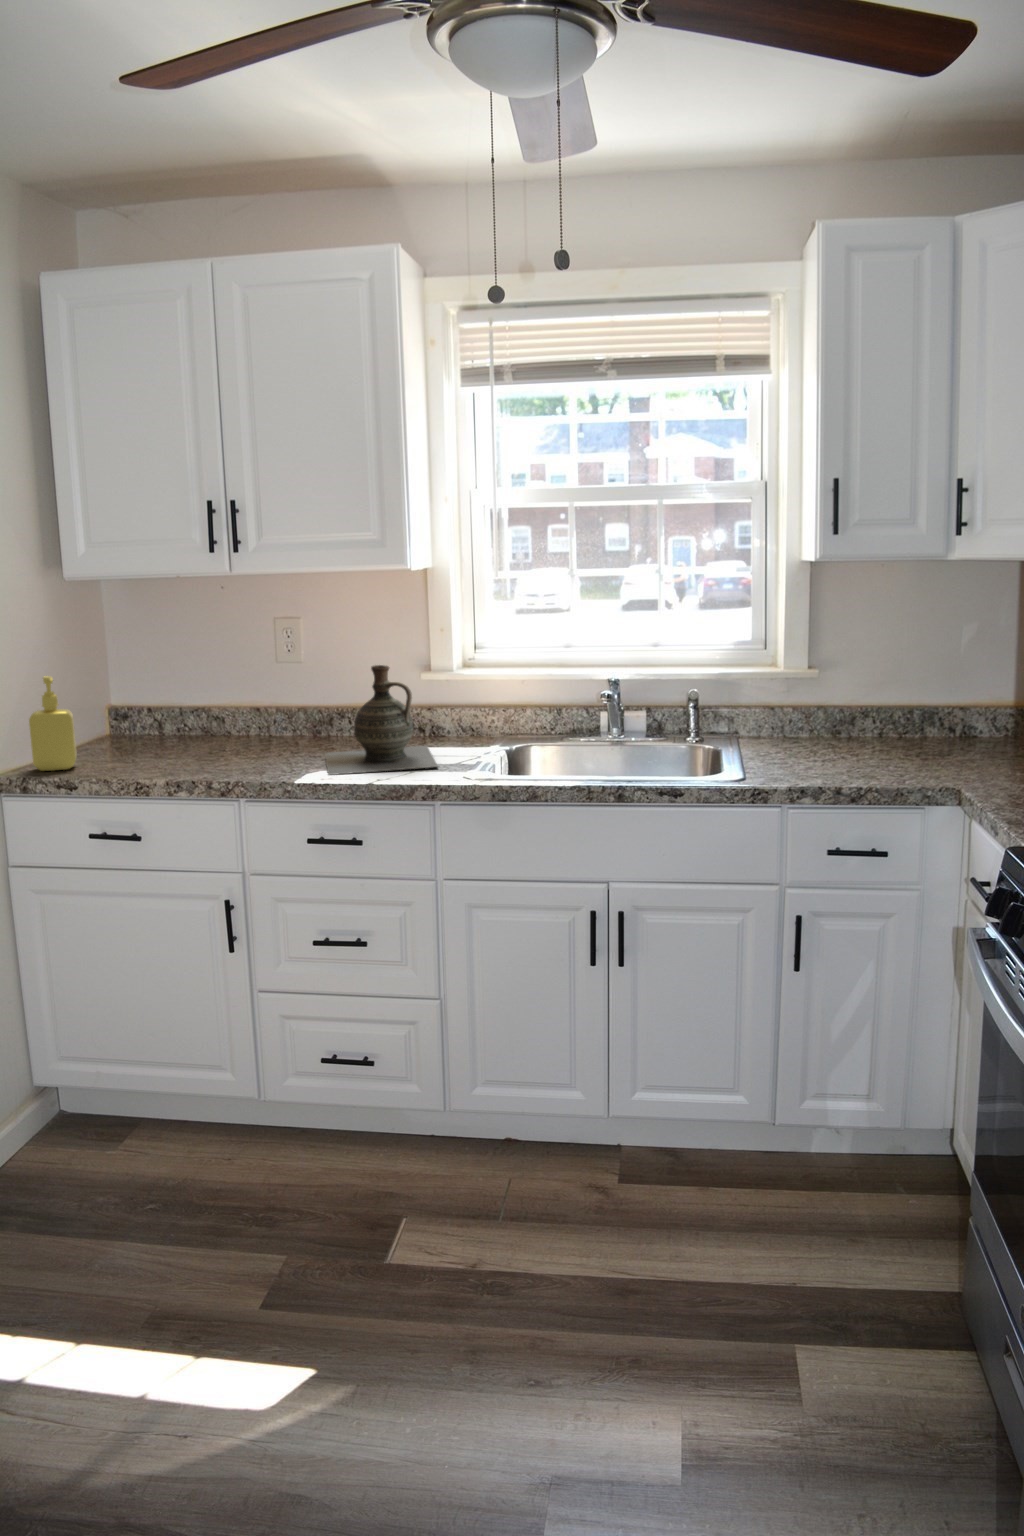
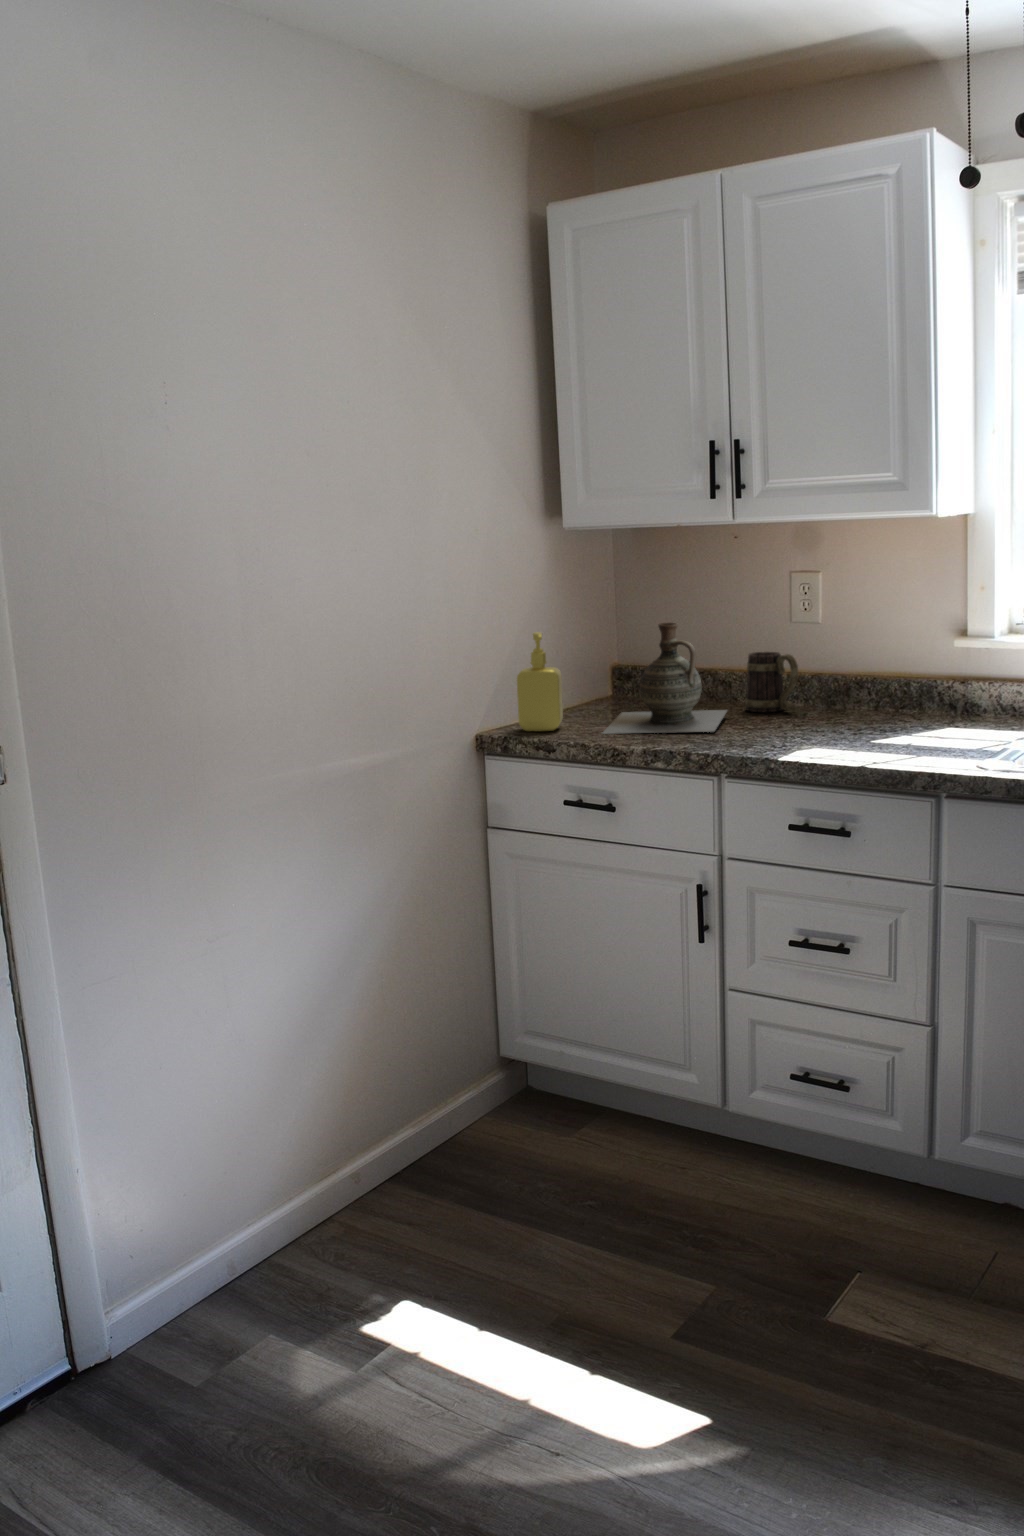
ceramic jug: present [325,665,437,775] -> present [603,623,727,734]
mug: none [244,689,291,743] -> present [745,652,798,712]

